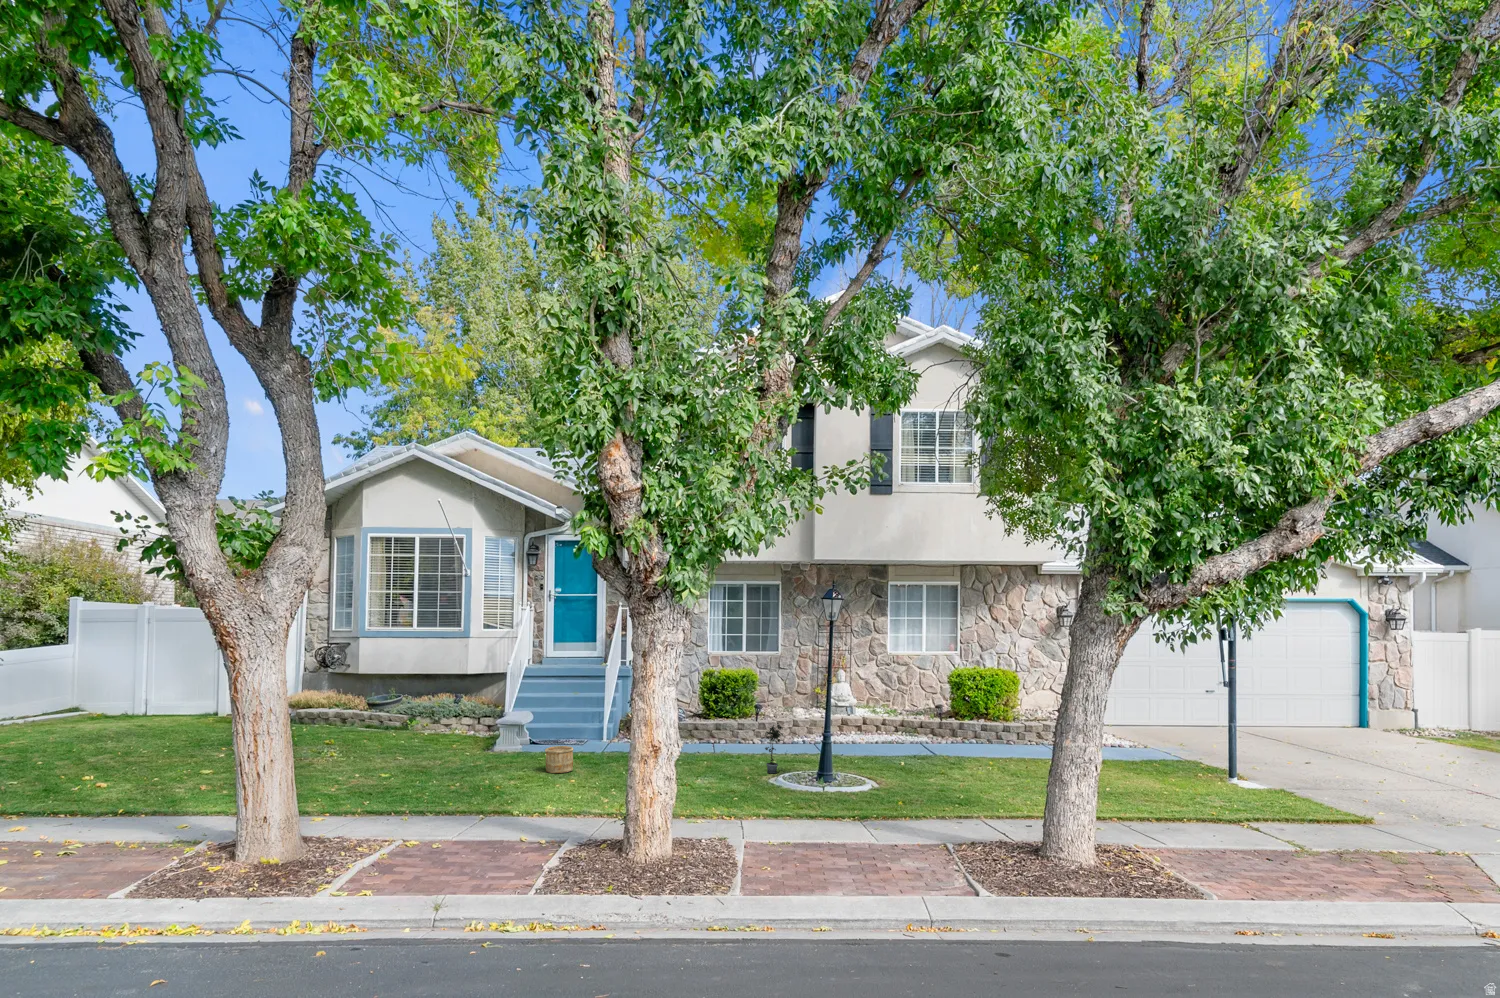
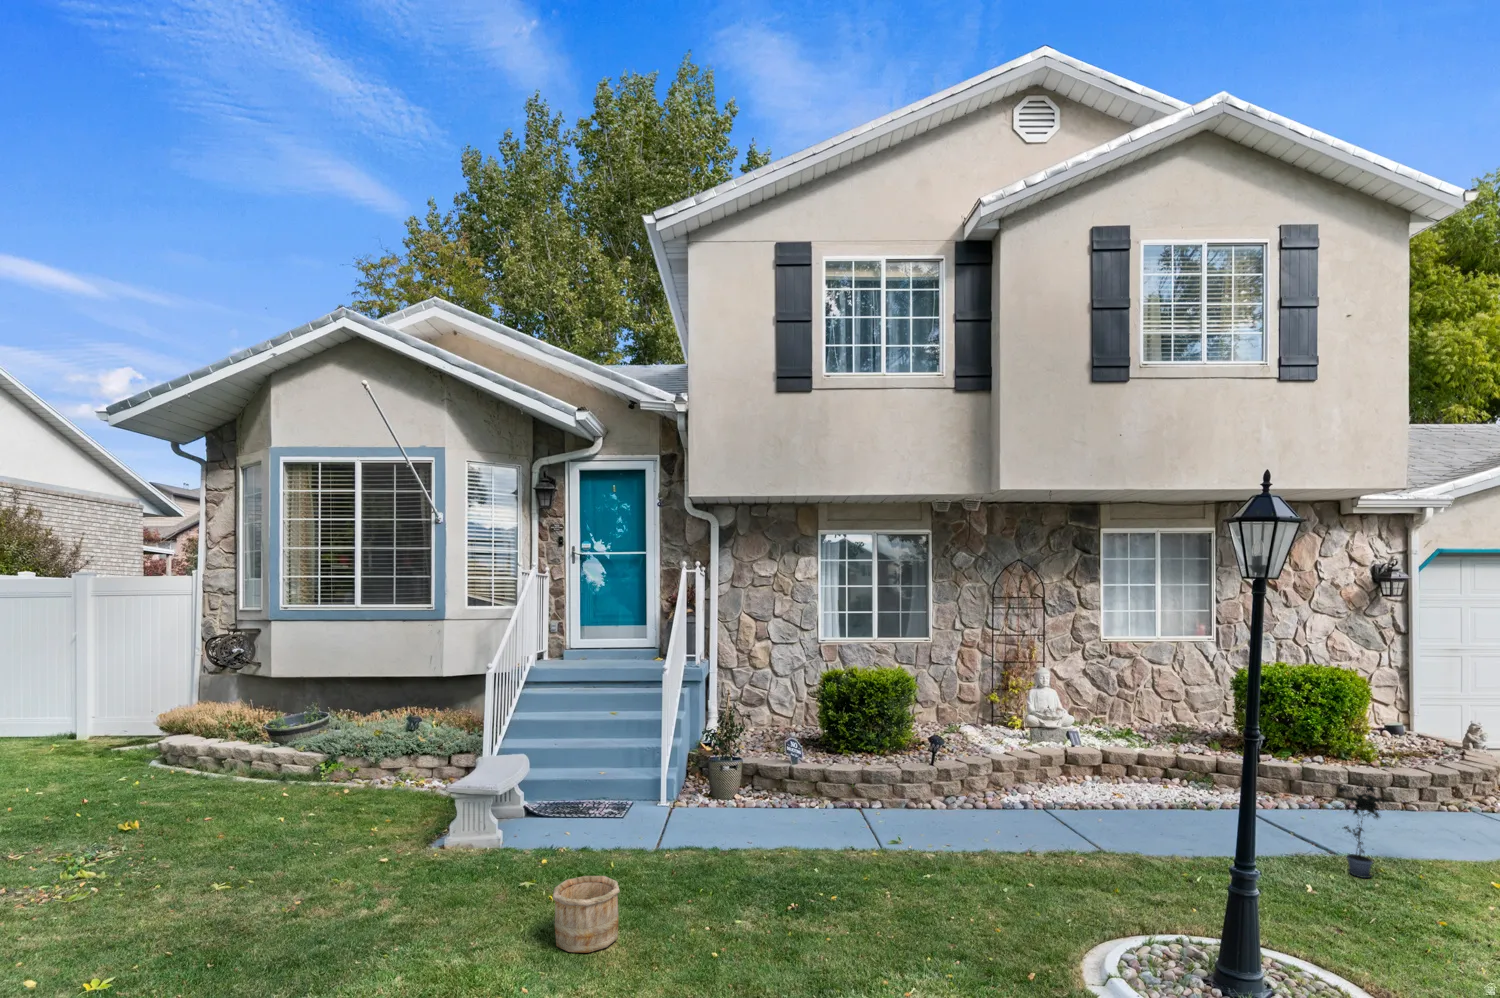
potted plant: present [765,723,783,774] -> present [1337,783,1389,878]

